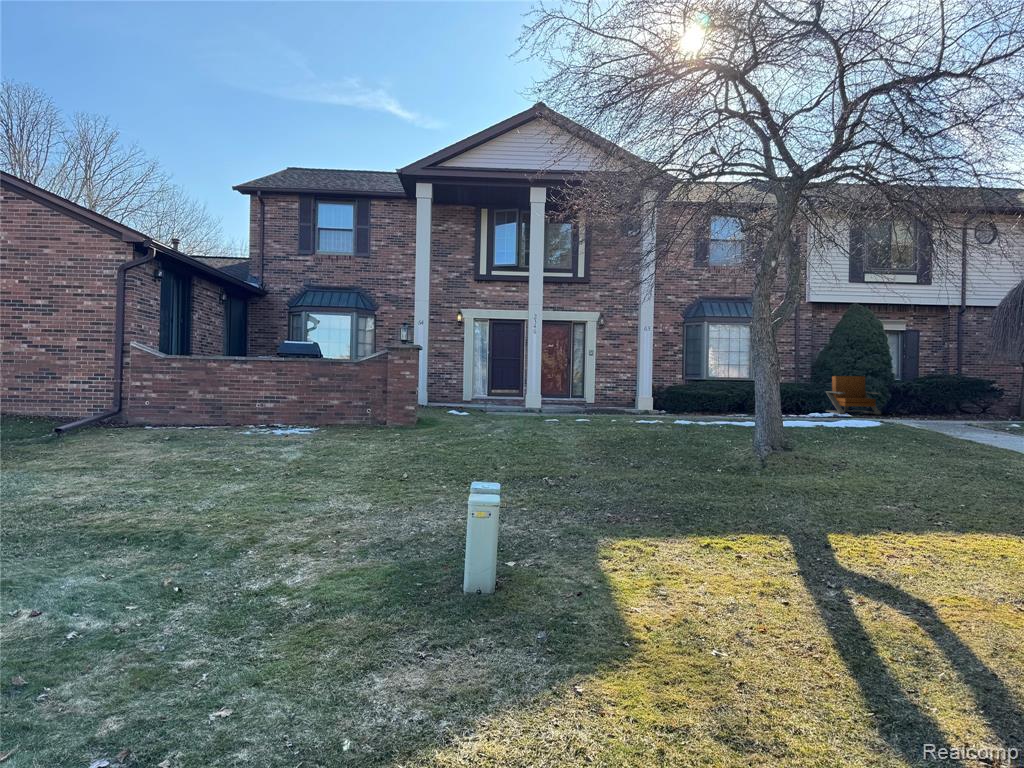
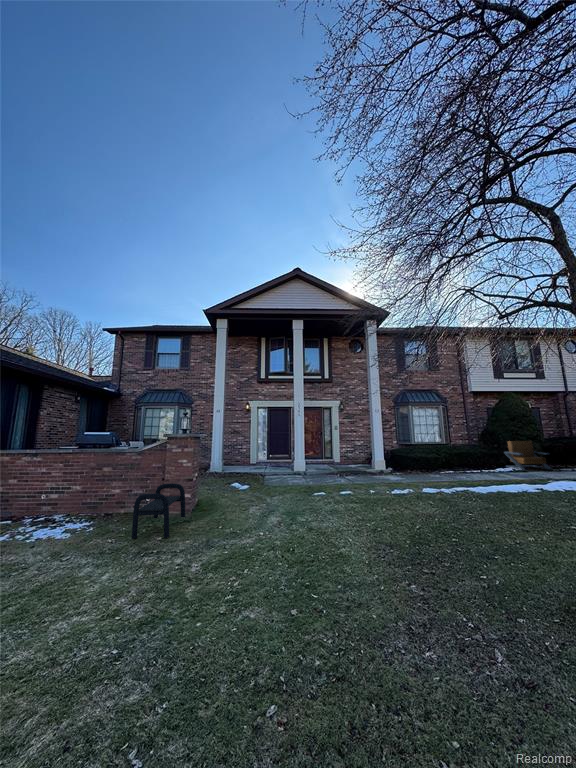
bench: none [369,396,412,441] -> present [132,483,185,539]

